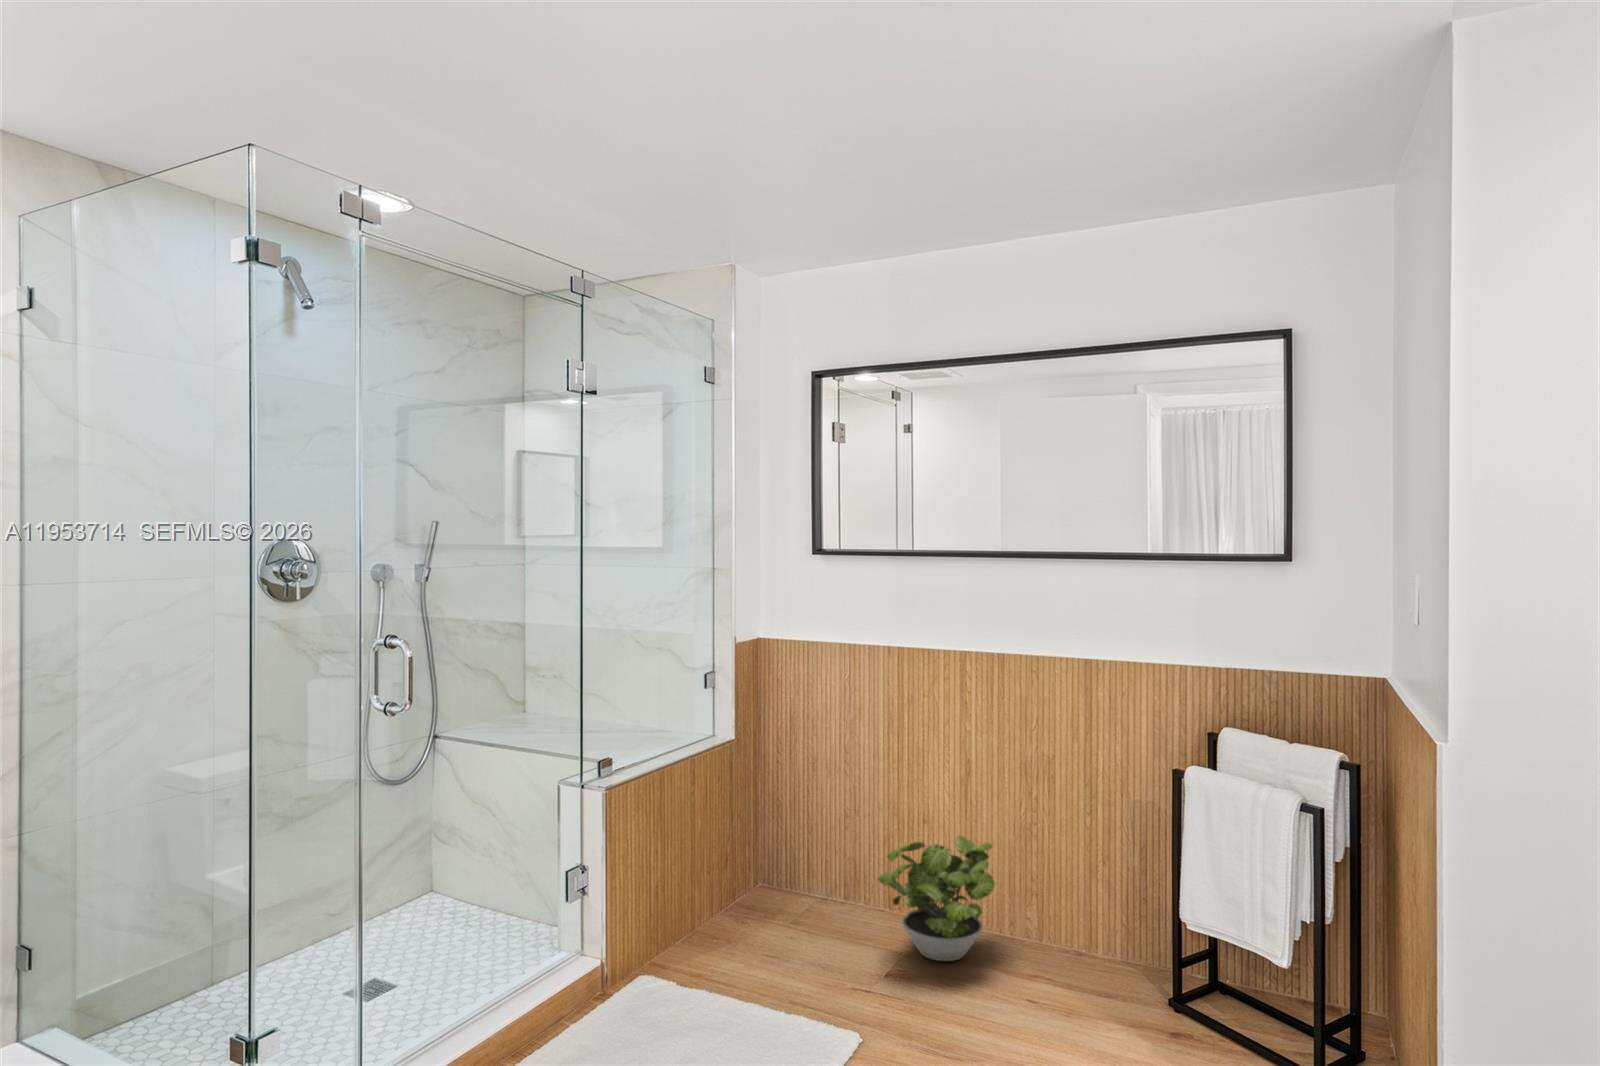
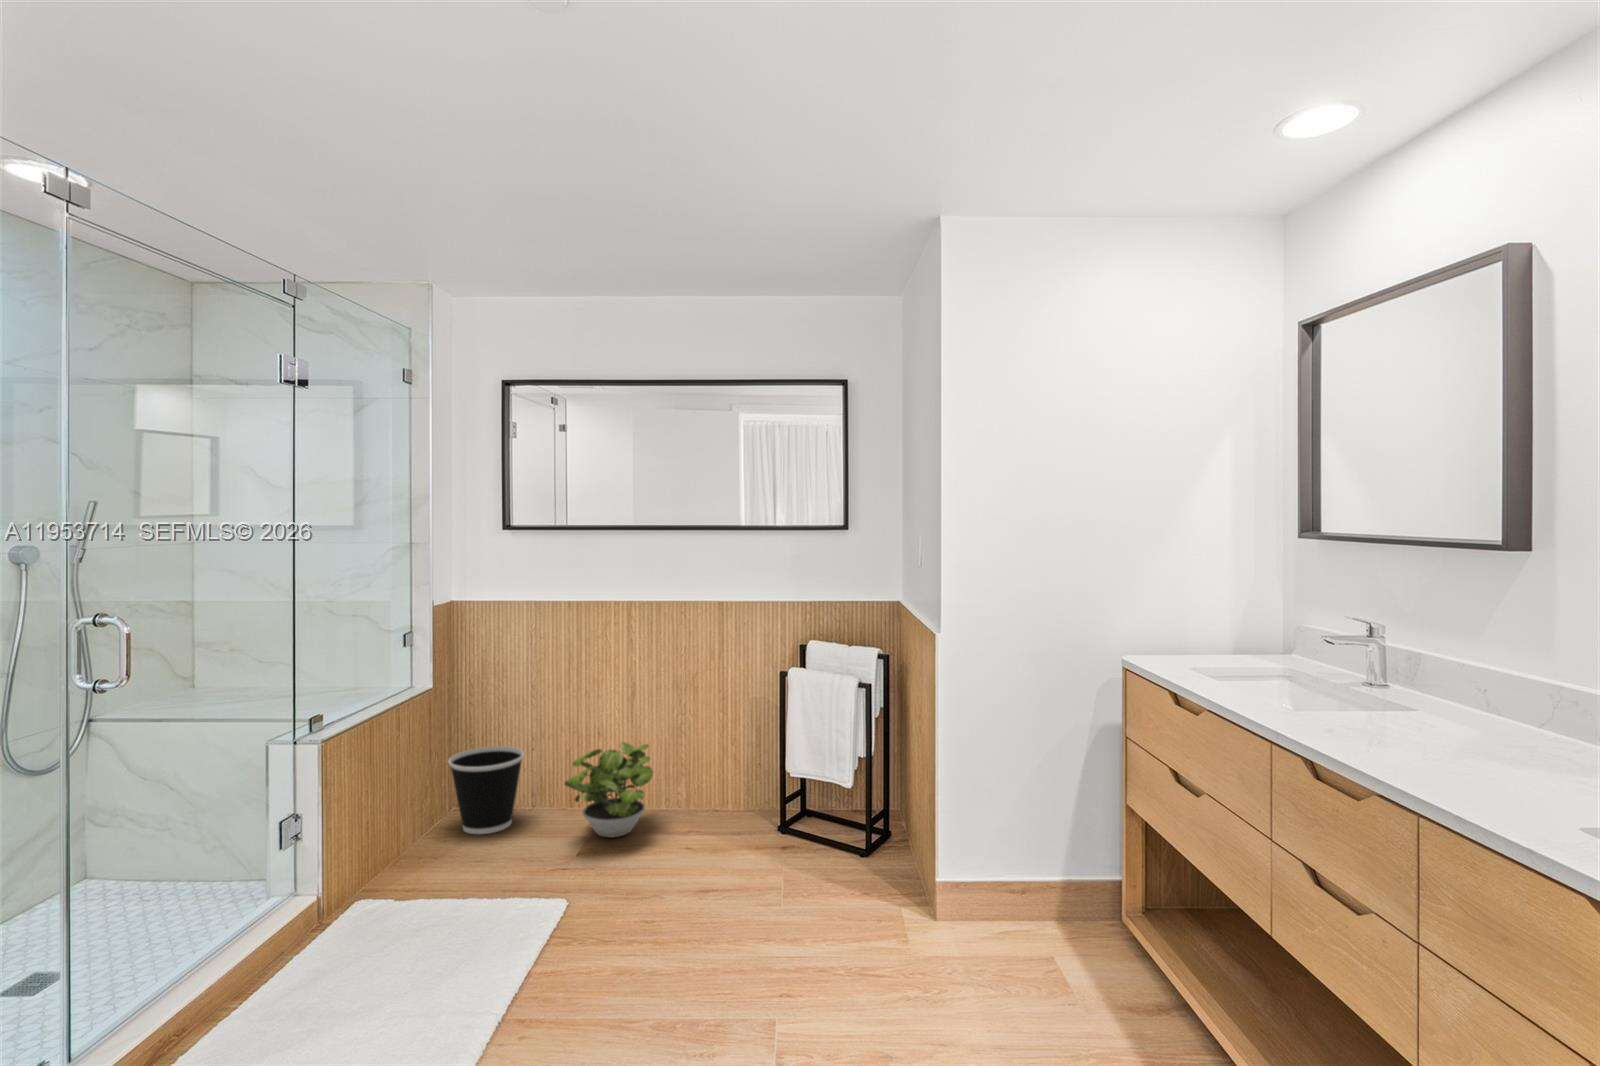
wastebasket: none [758,816,842,923] -> present [449,746,524,834]

